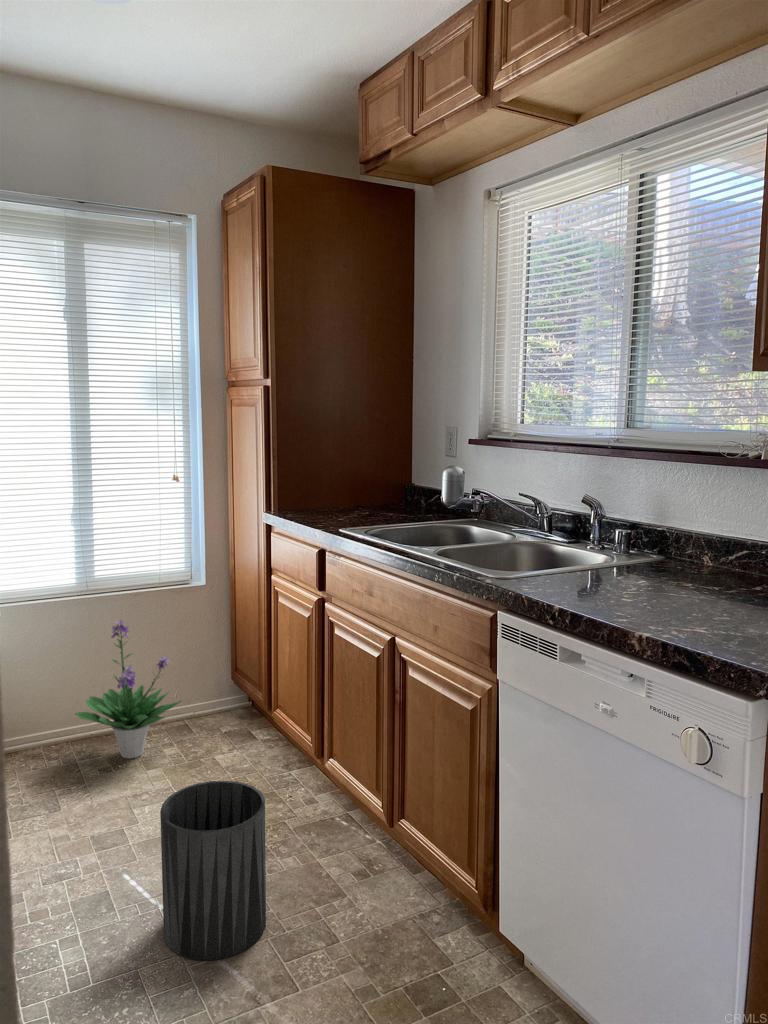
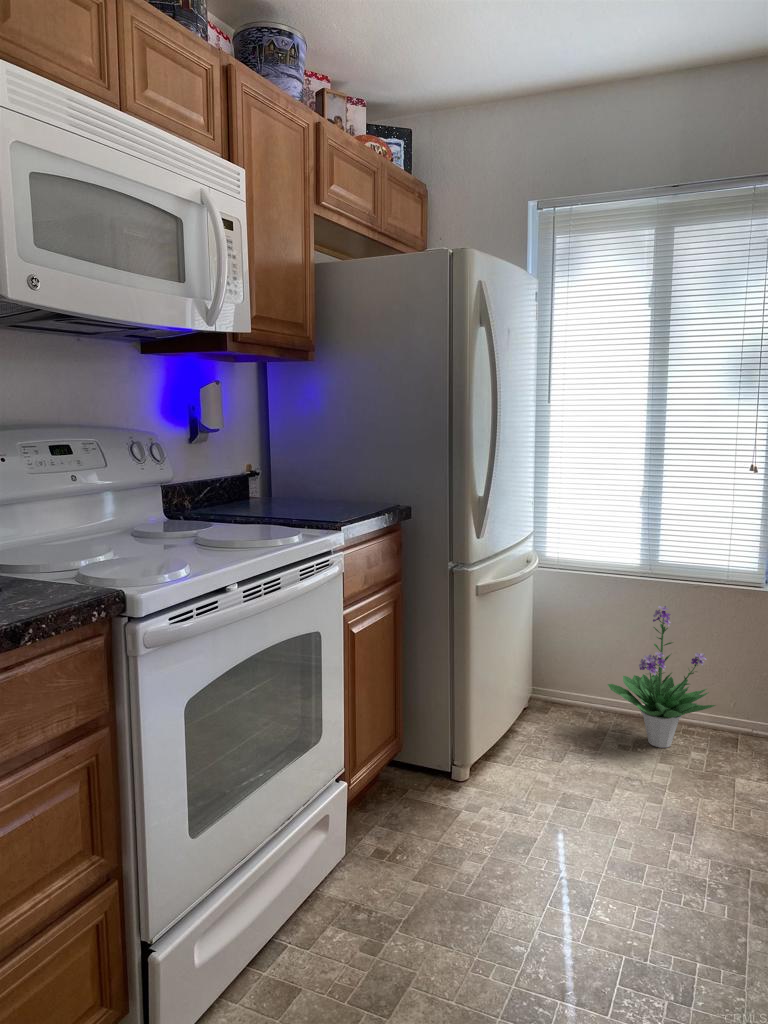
trash can: present [160,781,266,961] -> none [538,764,653,952]

